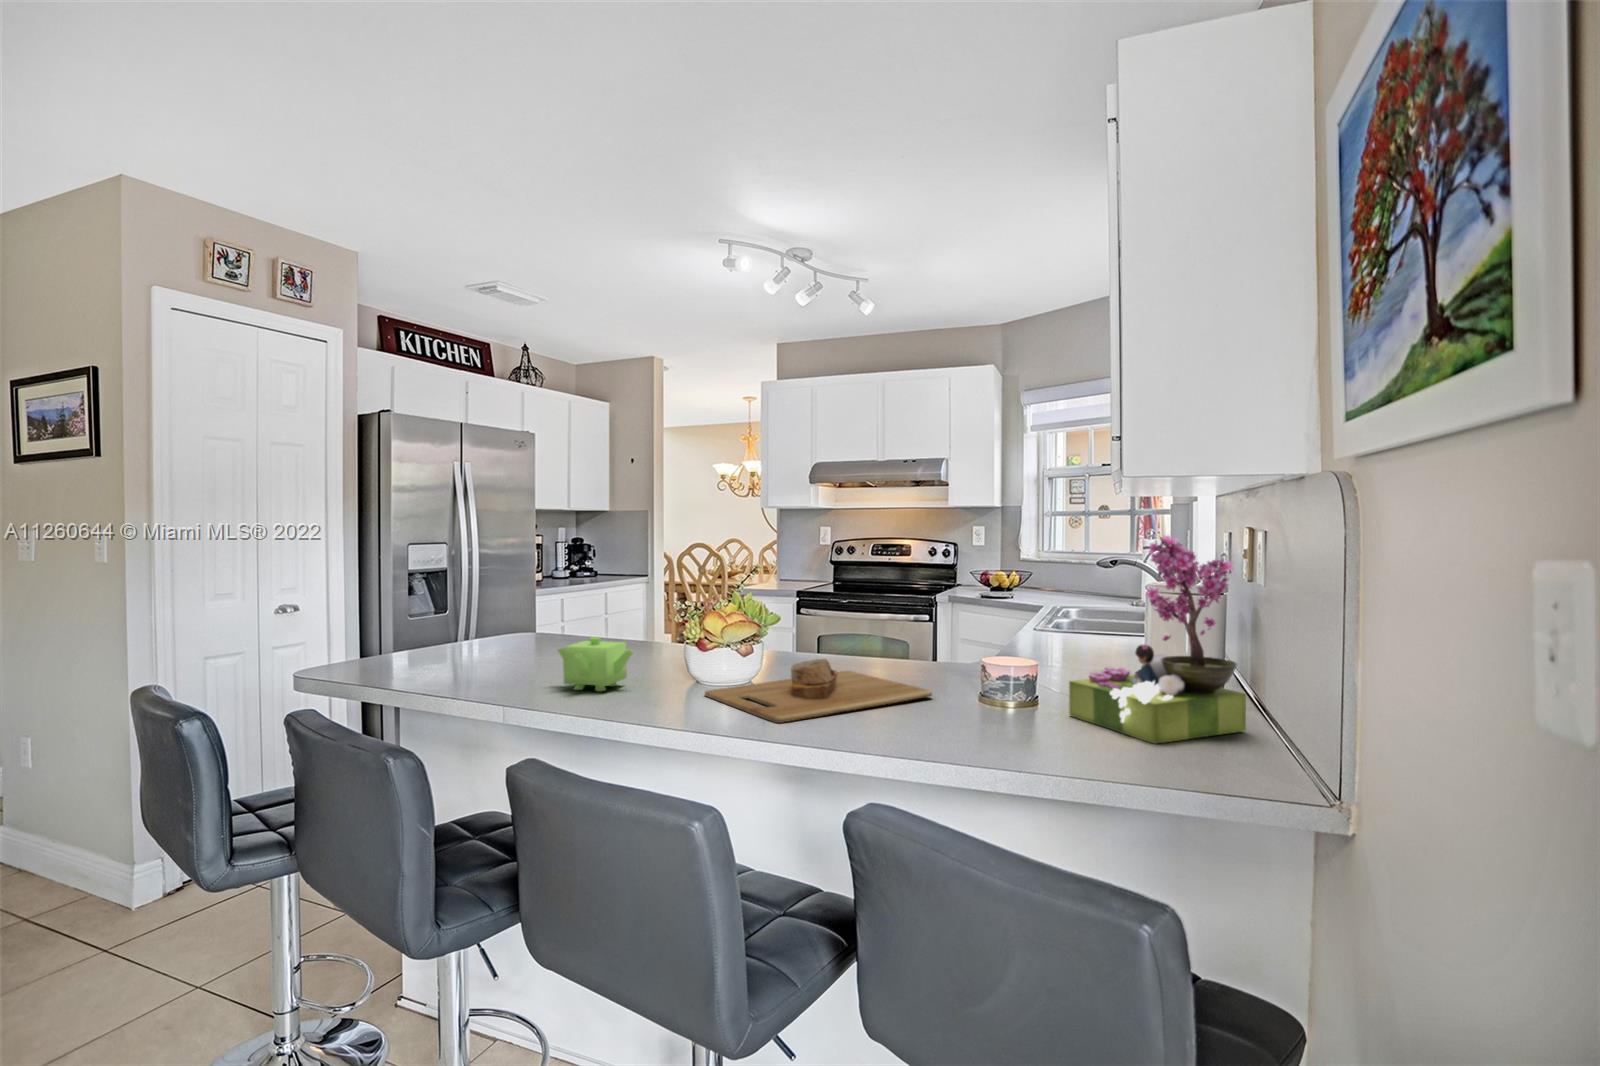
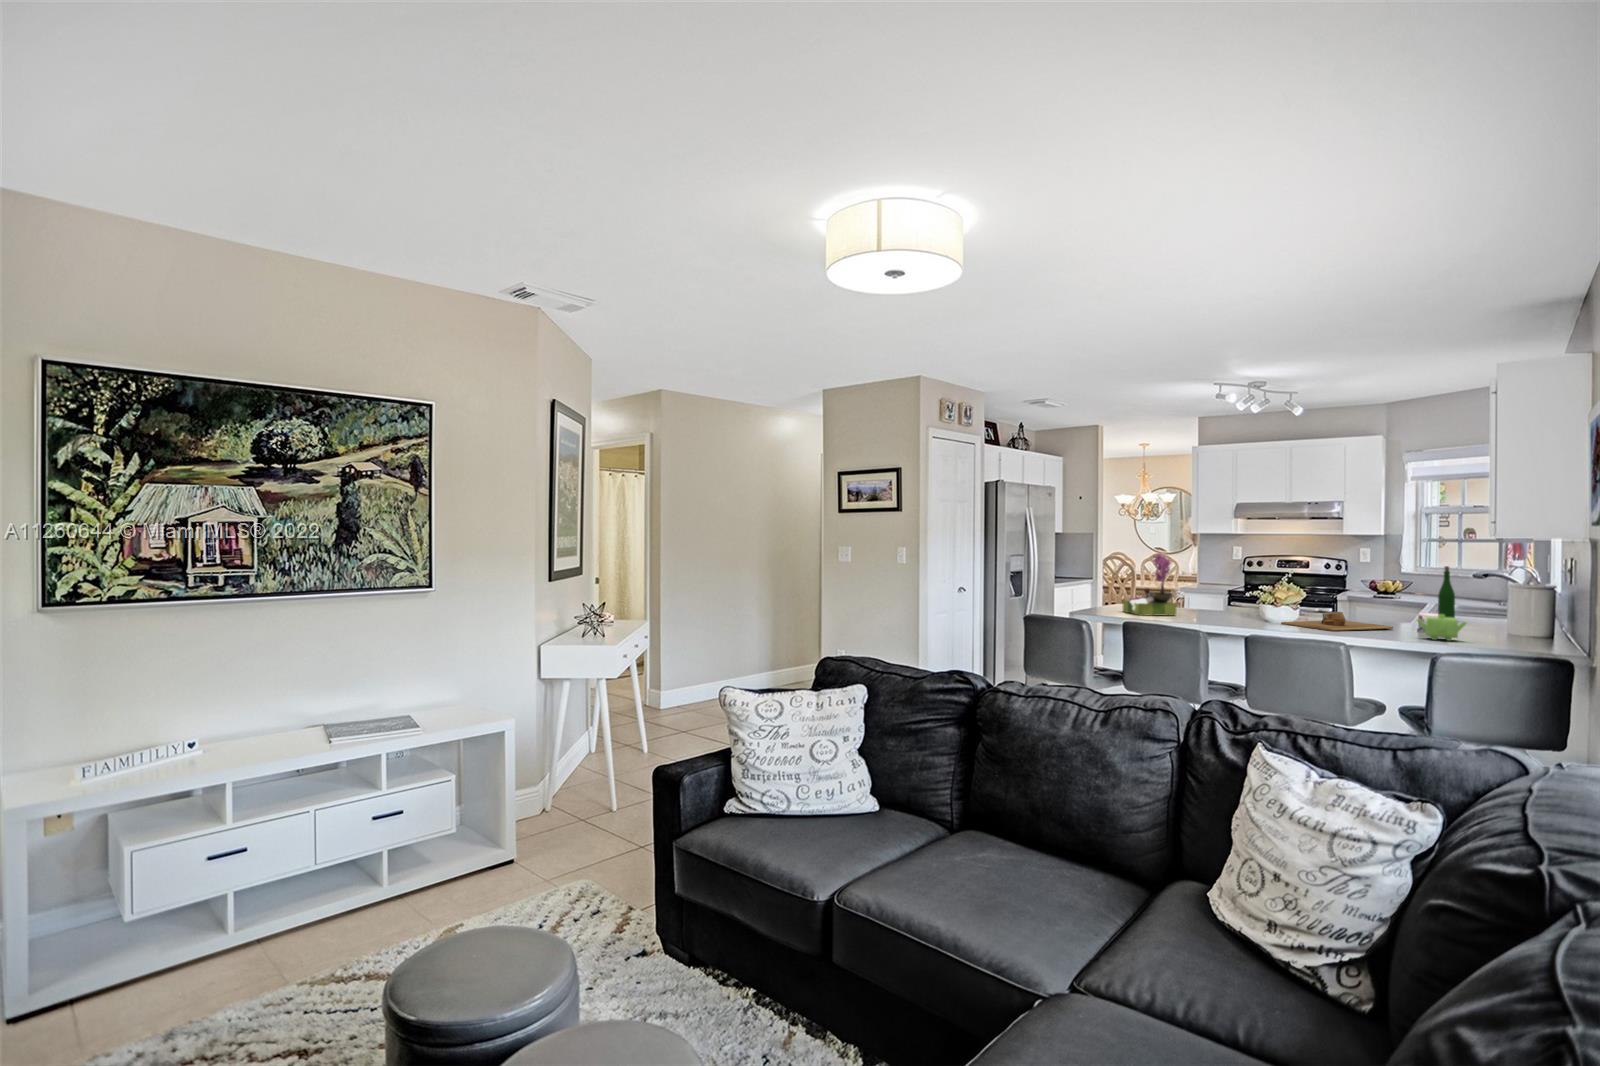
flower arrangement: present [1069,535,1246,744] -> present [1123,553,1177,616]
wine bottle: none [1040,547,1065,651] -> present [1438,566,1455,618]
teapot: present [558,637,633,691] -> present [1417,614,1467,641]

